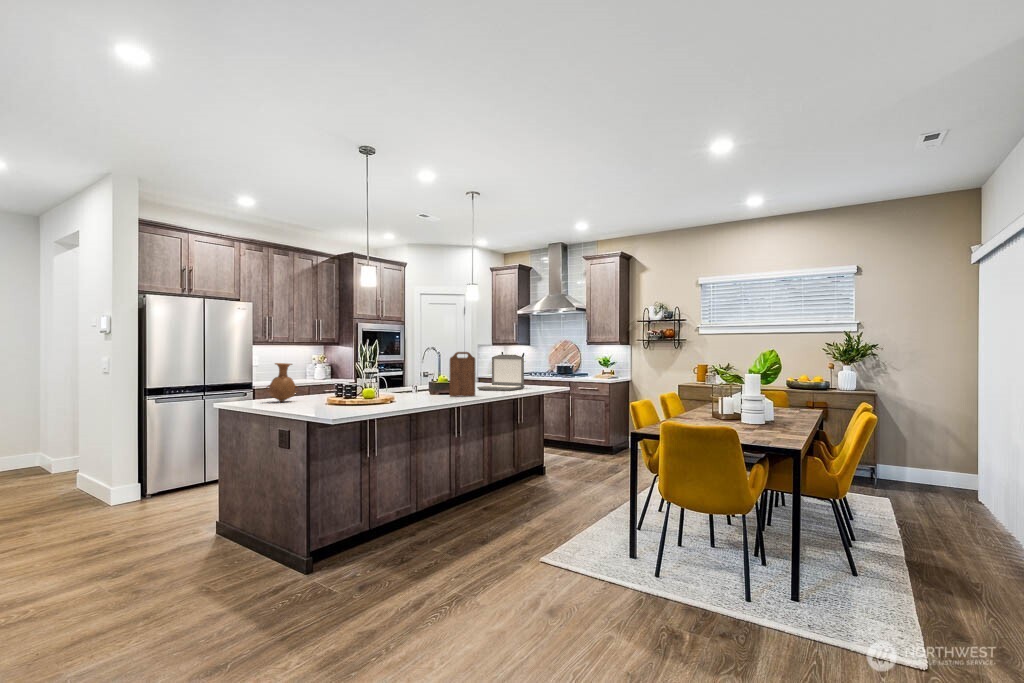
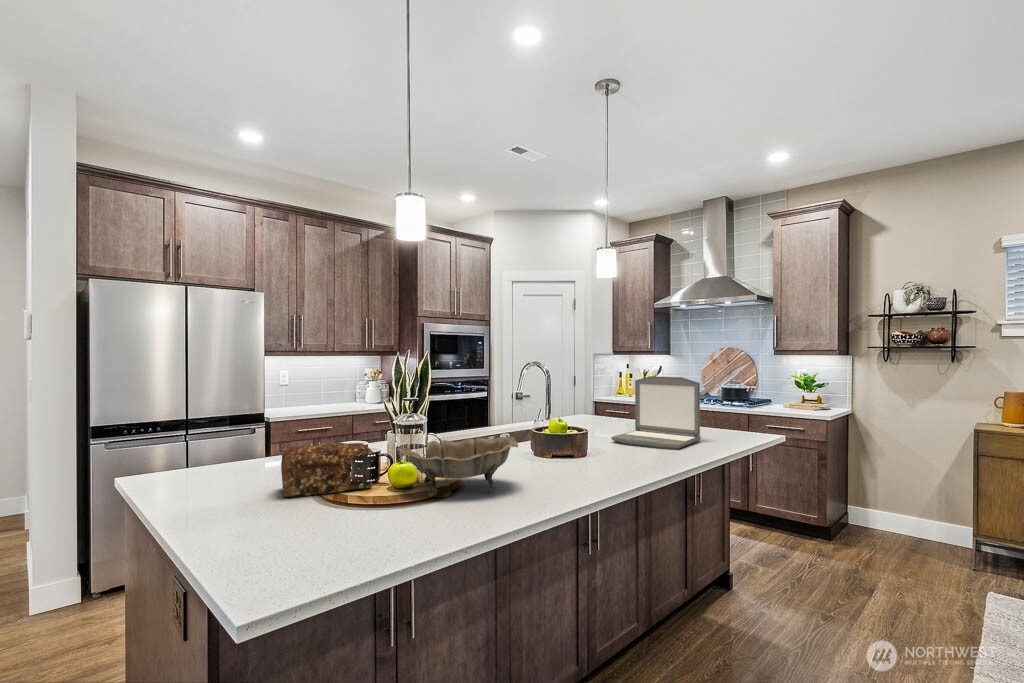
cutting board: present [449,352,475,397] -> none [566,378,621,473]
vase: present [266,363,299,402] -> none [199,400,265,479]
decorative bowl: none [372,378,427,402] -> present [401,436,518,496]
bread loaf: none [314,381,359,404] -> present [281,442,373,498]

